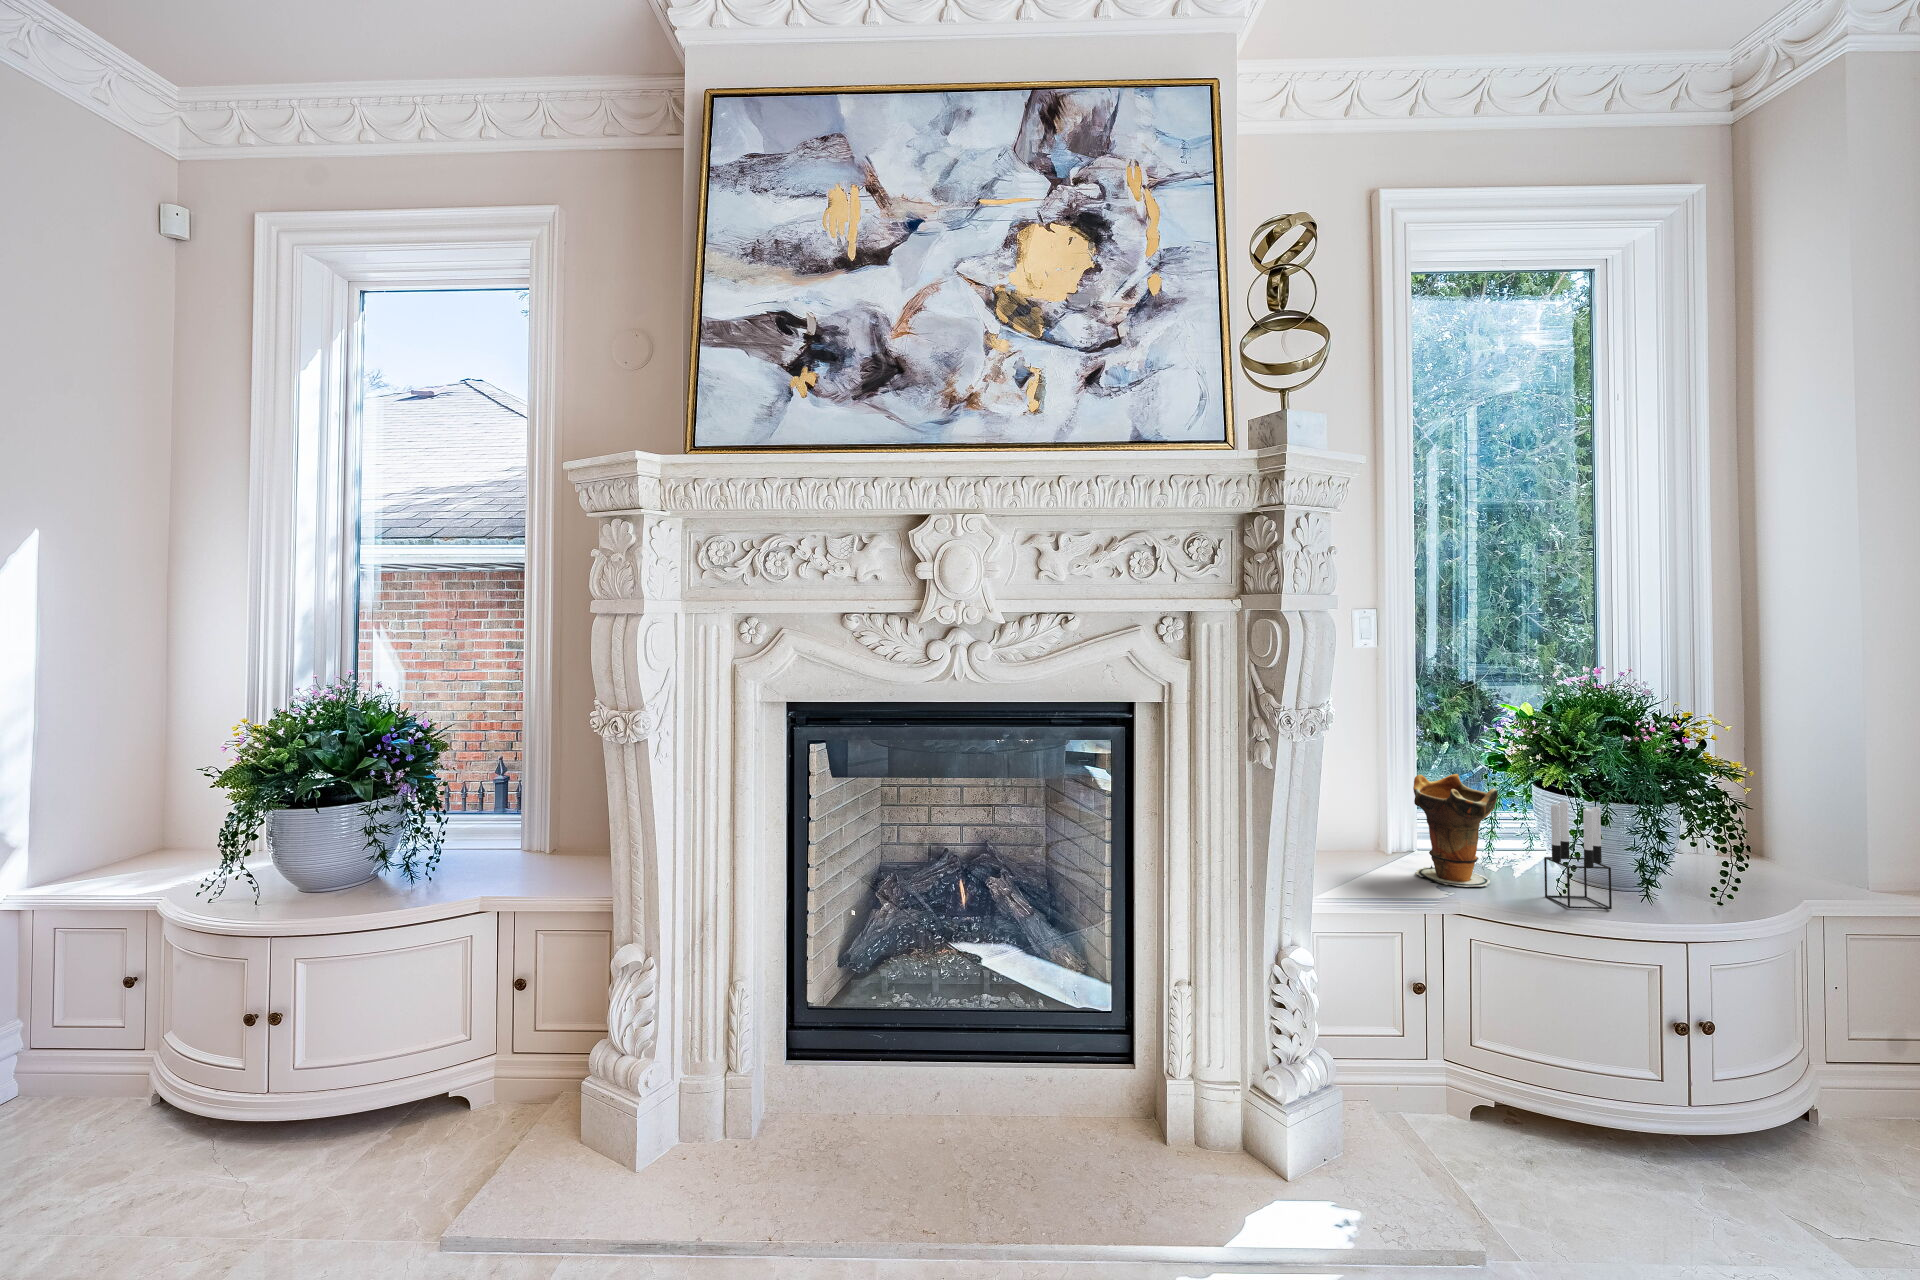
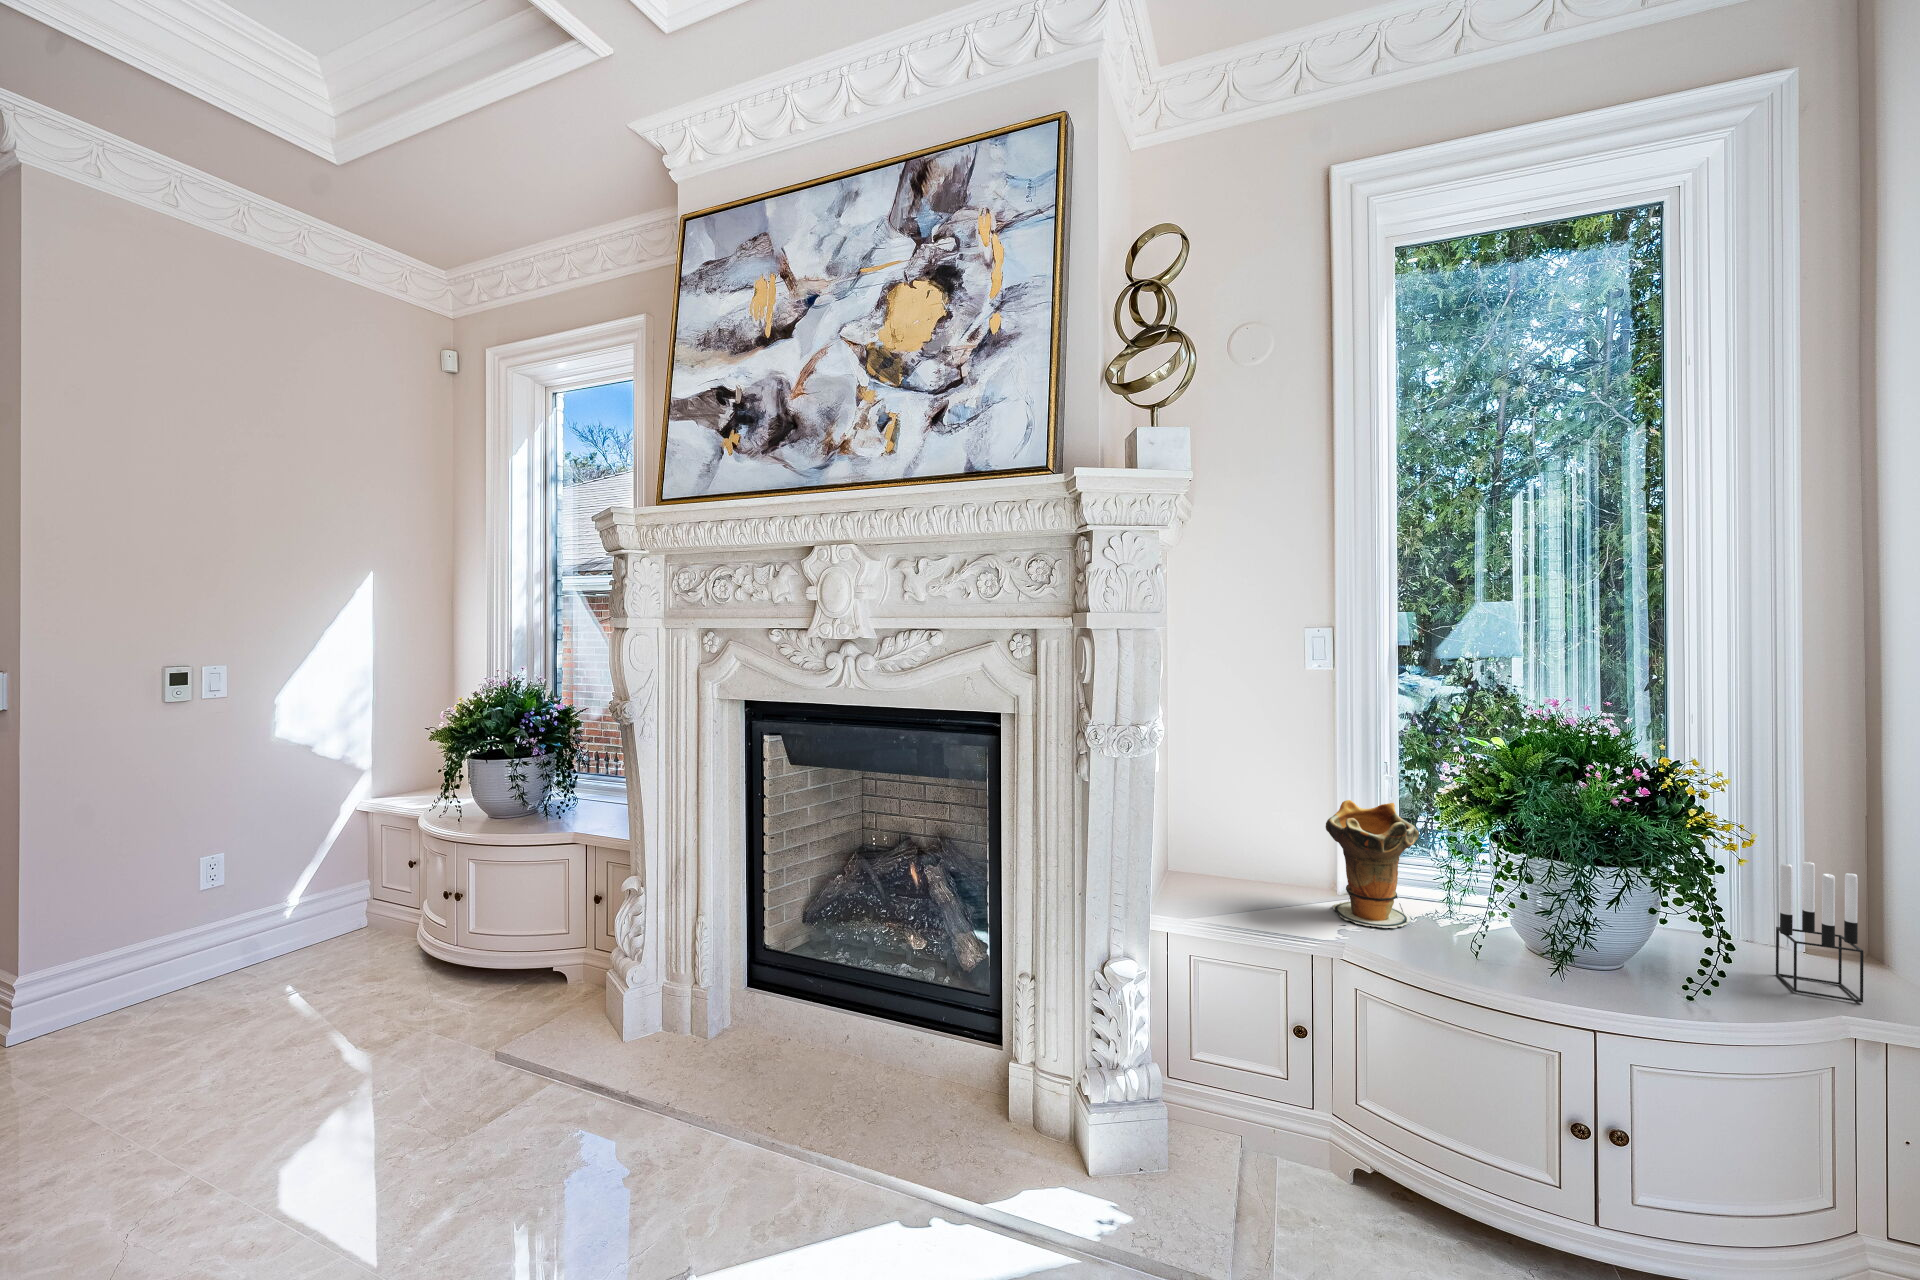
candle holder: present [1544,801,1612,909] -> present [1776,861,1863,1003]

